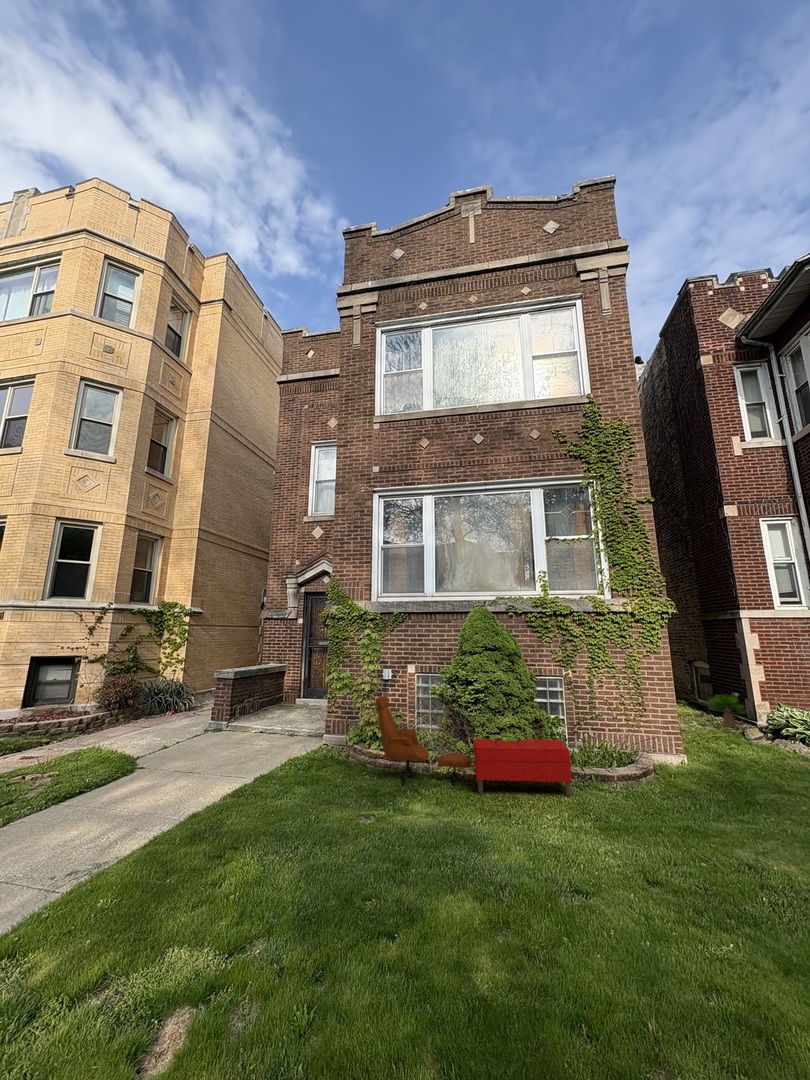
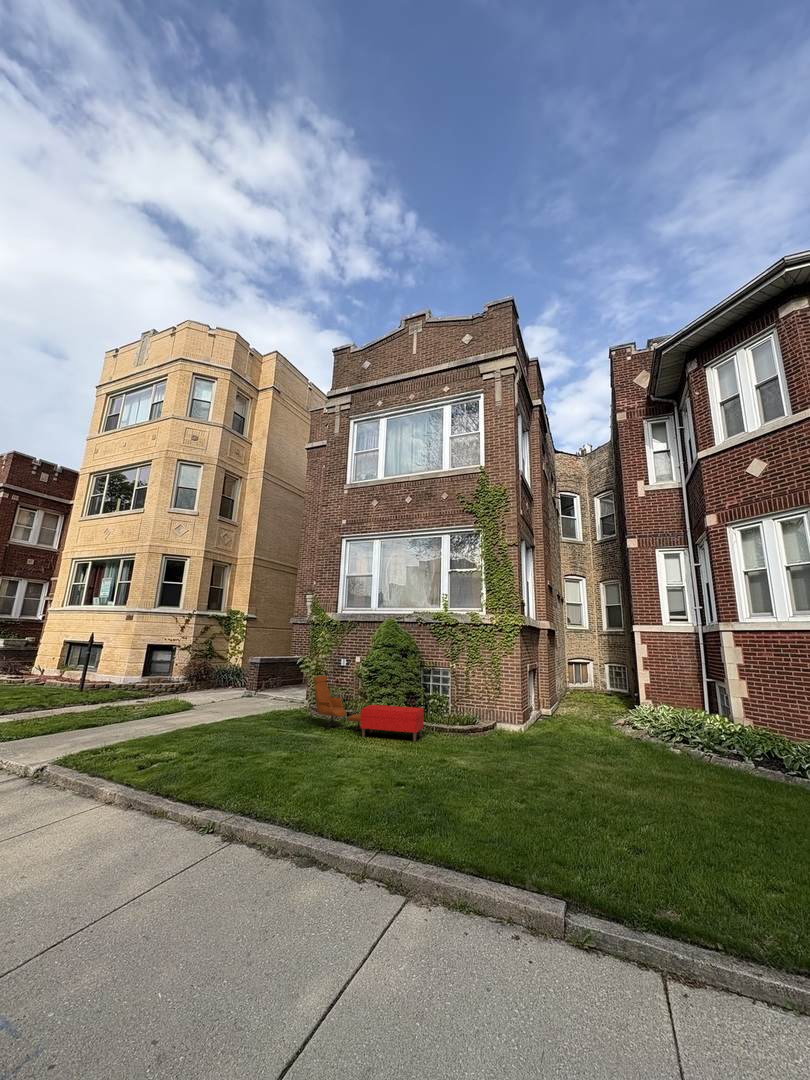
potted plant: present [707,695,749,727] -> none [606,690,640,717]

